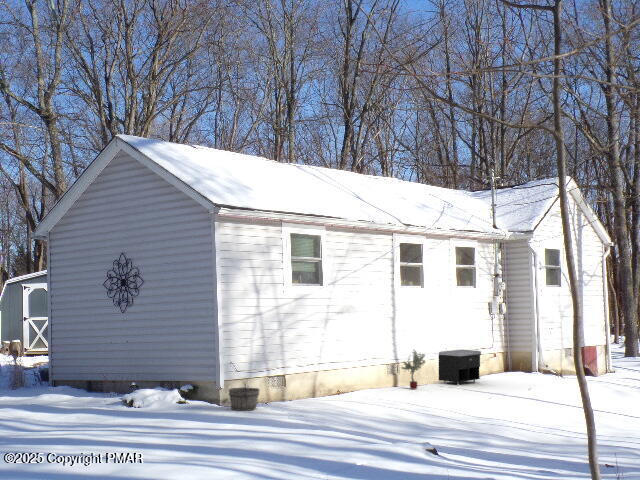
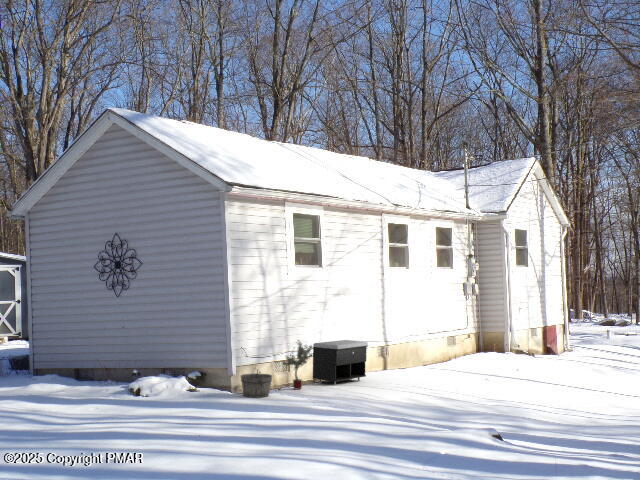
potted tree: present [402,350,425,389] -> present [283,340,312,389]
storage bench: present [439,350,481,385] -> present [313,340,368,385]

